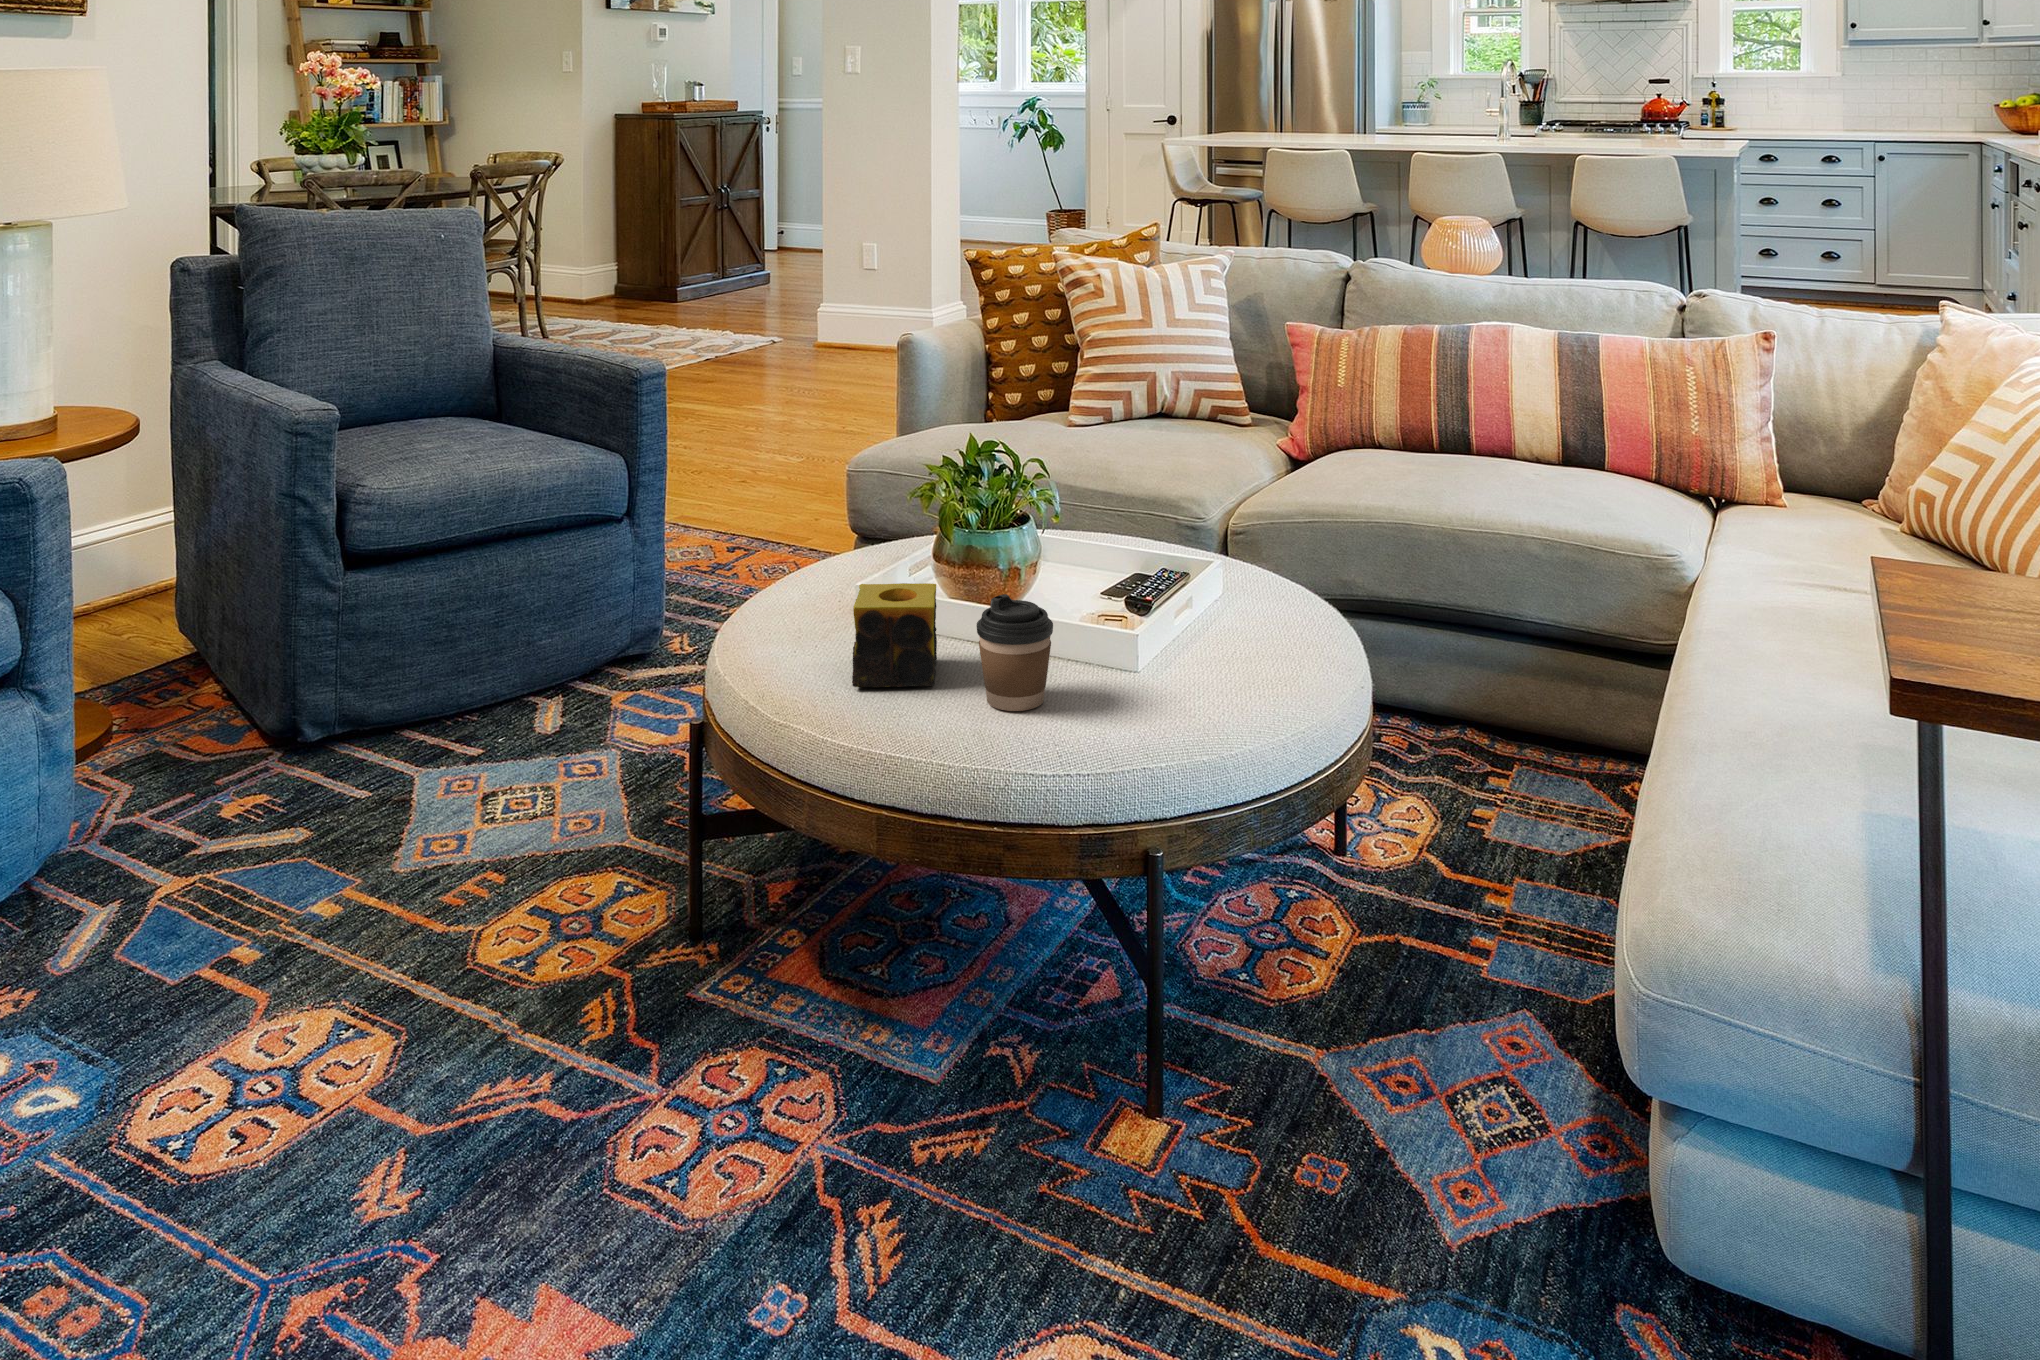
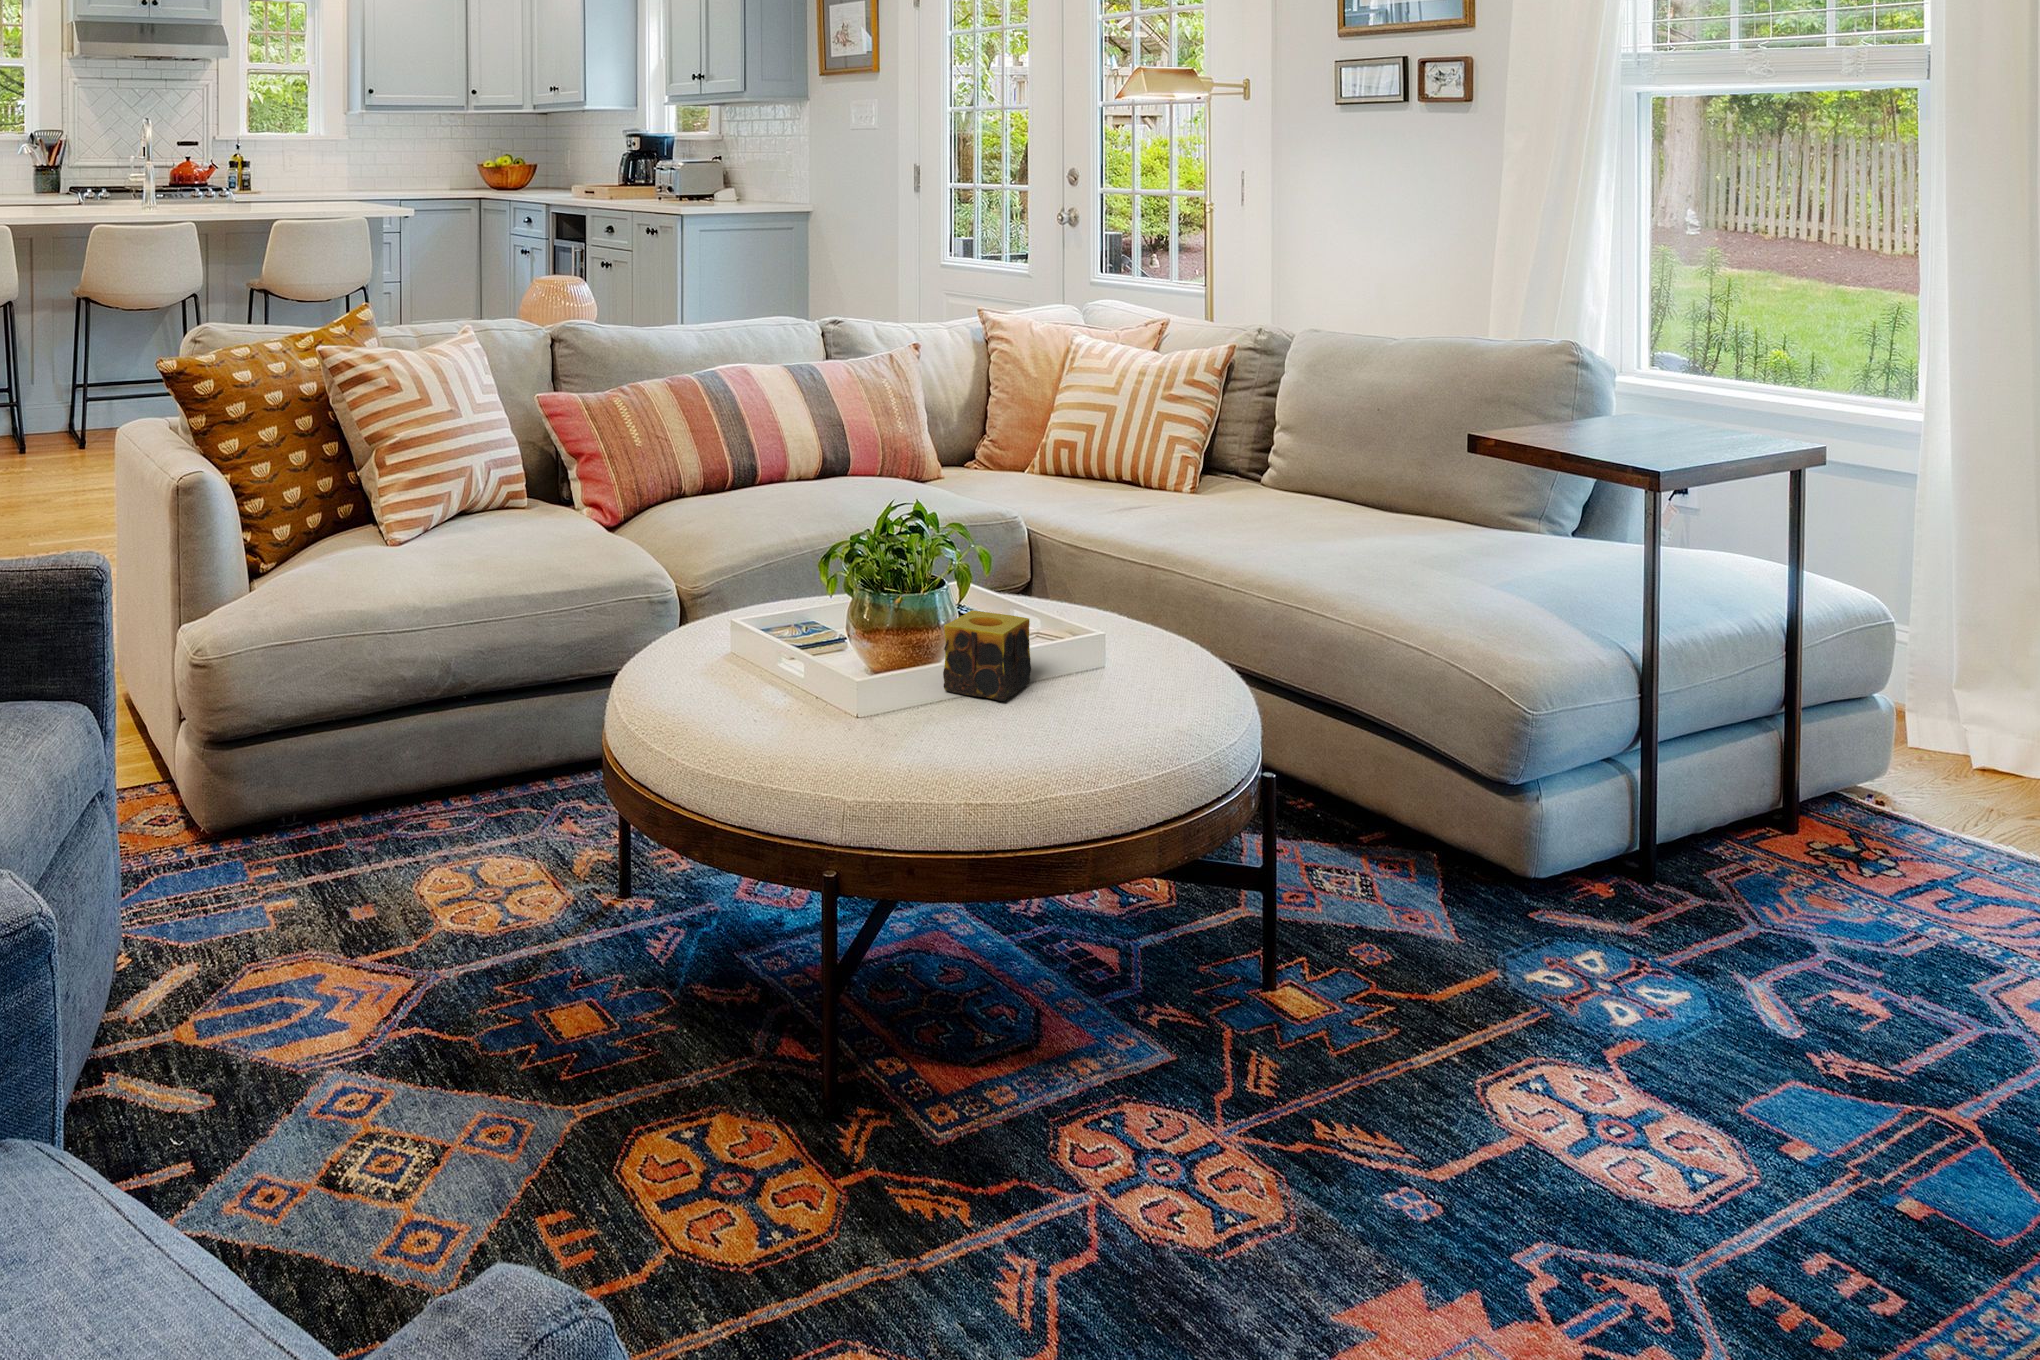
coffee cup: present [977,594,1053,711] -> none [1050,593,1110,678]

